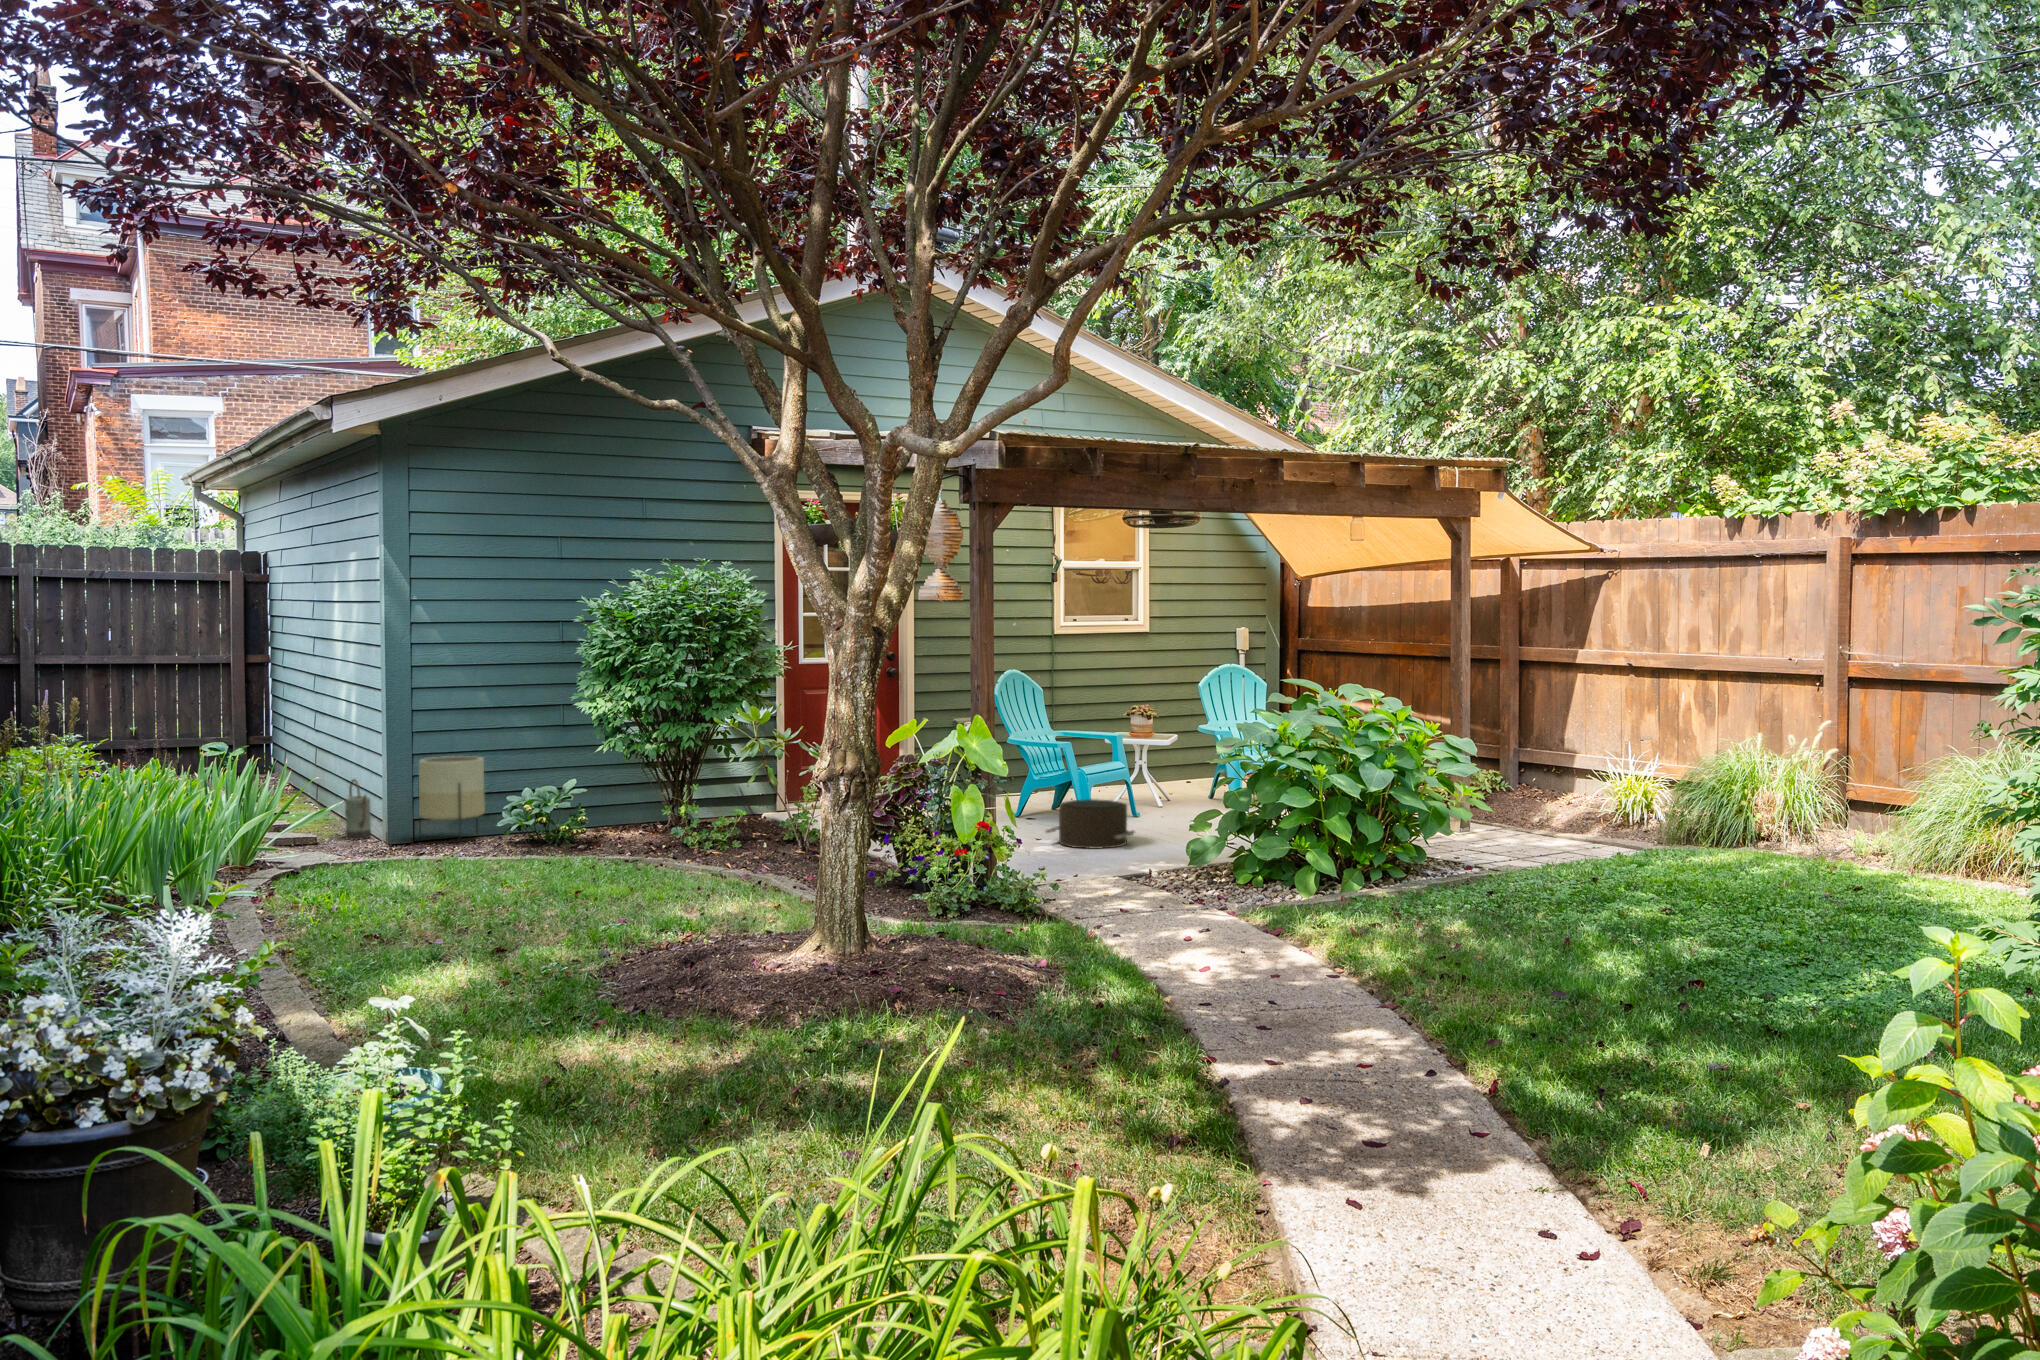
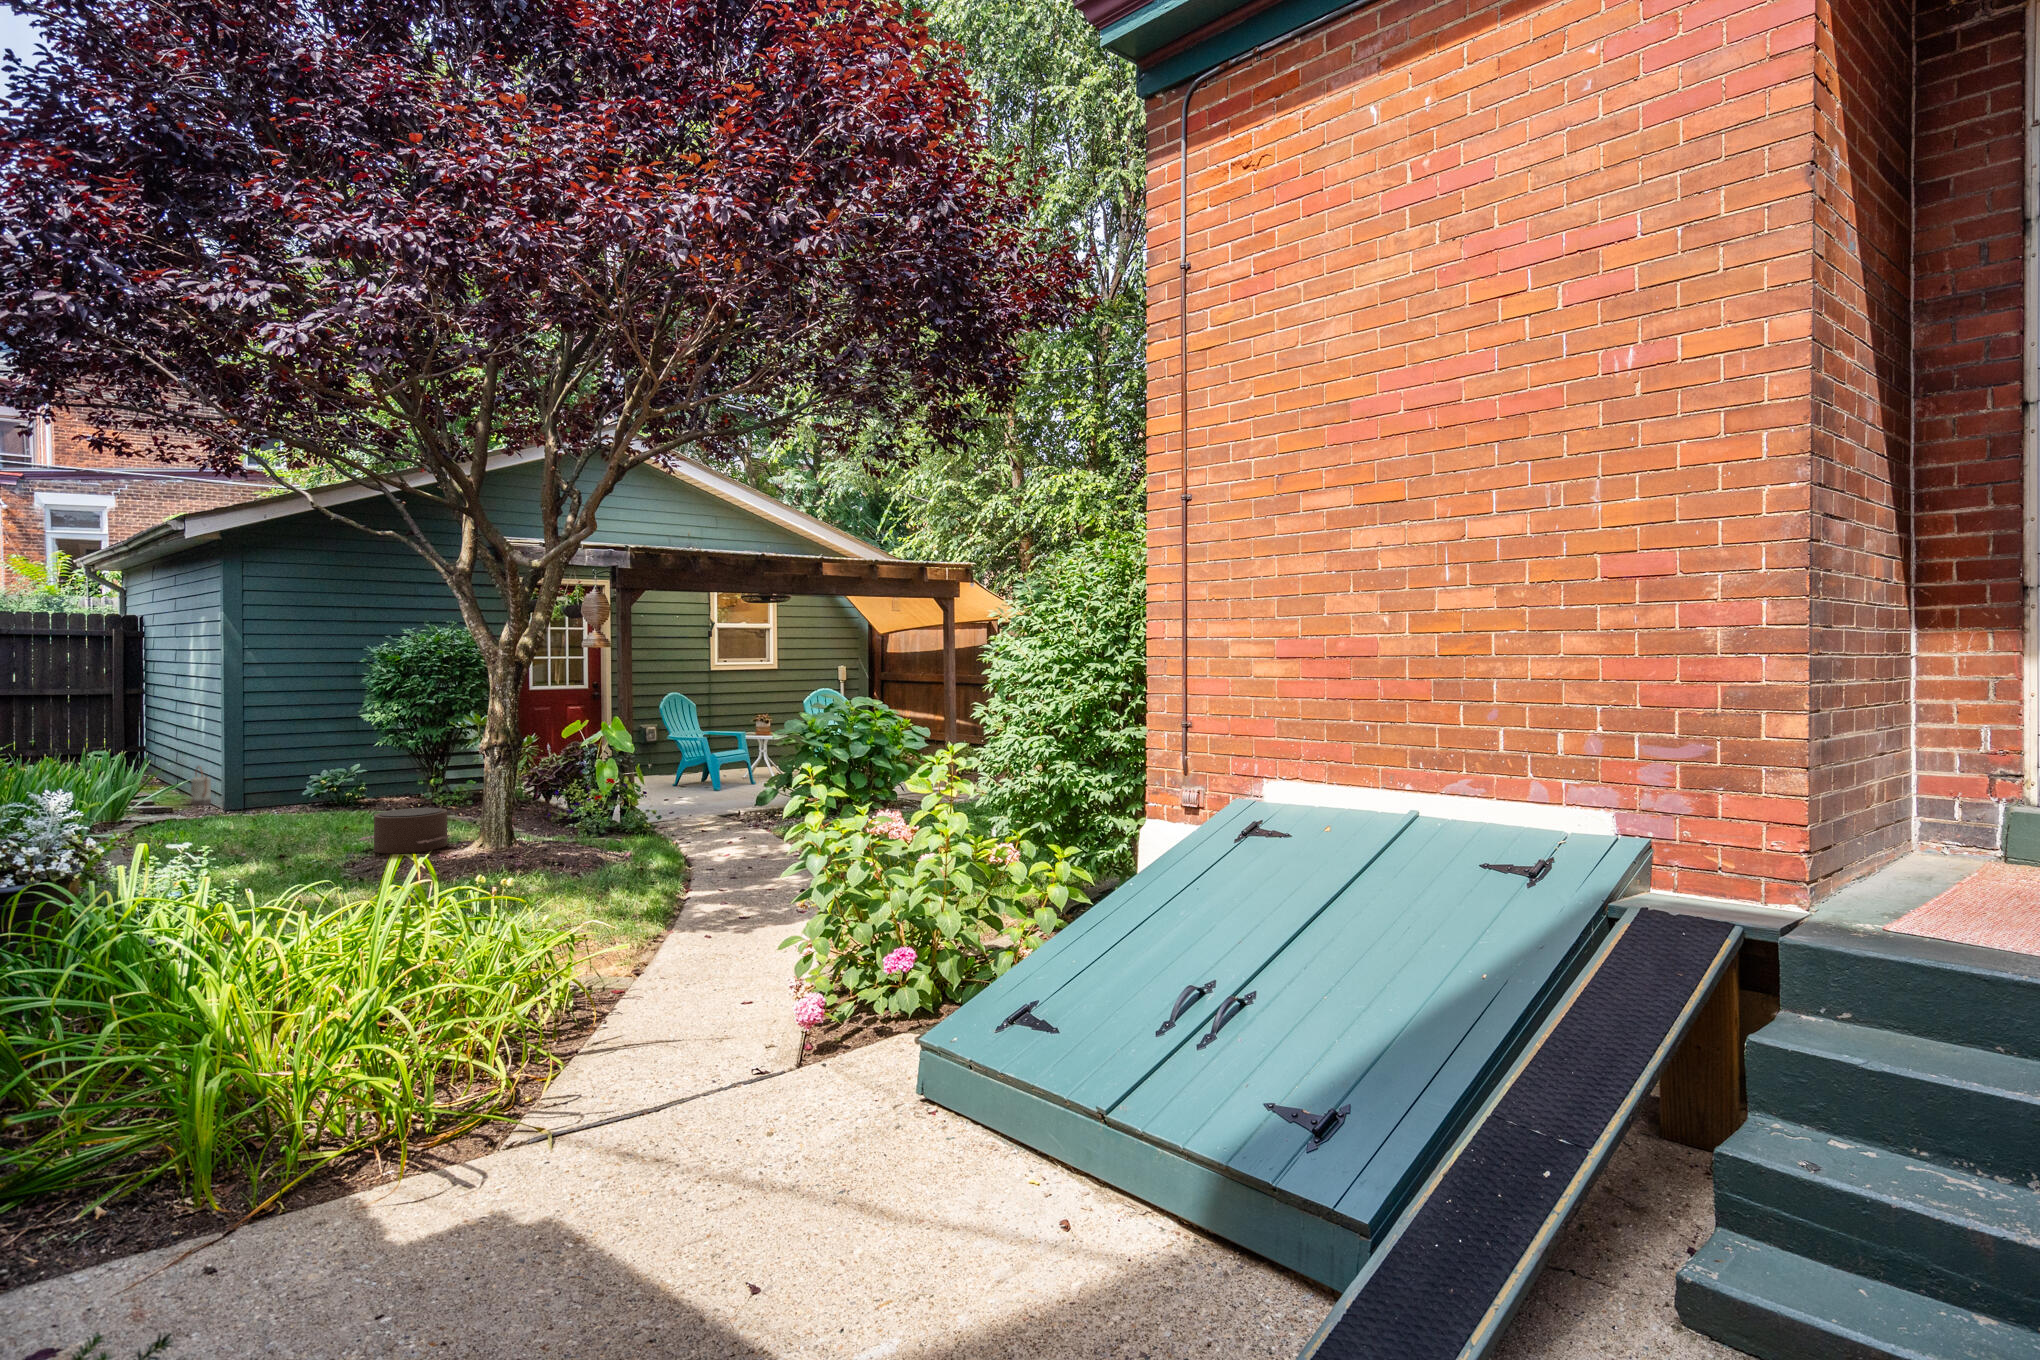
planter: present [418,756,485,839] -> none [248,749,297,806]
pouf: present [1046,799,1134,849] -> present [359,808,450,854]

